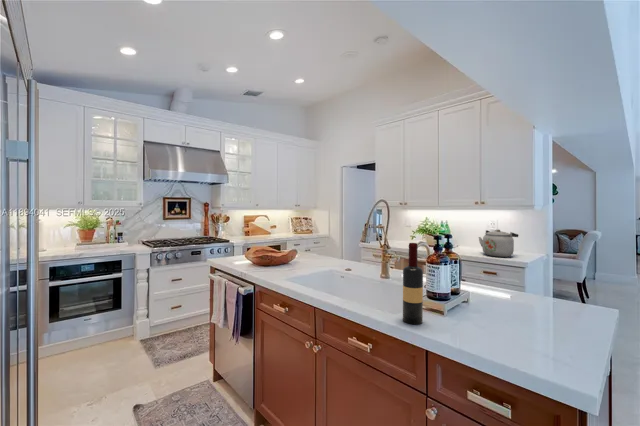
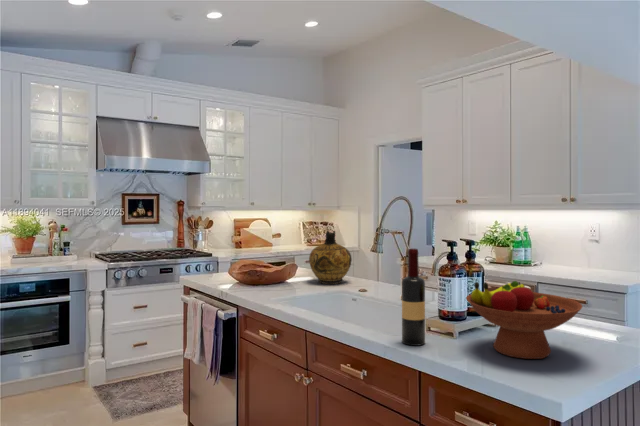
ceramic jug: none [307,225,338,265] -> present [309,231,352,284]
kettle: present [479,230,518,257] -> none [566,238,624,278]
fruit bowl: none [456,270,562,337] -> present [466,281,582,359]

